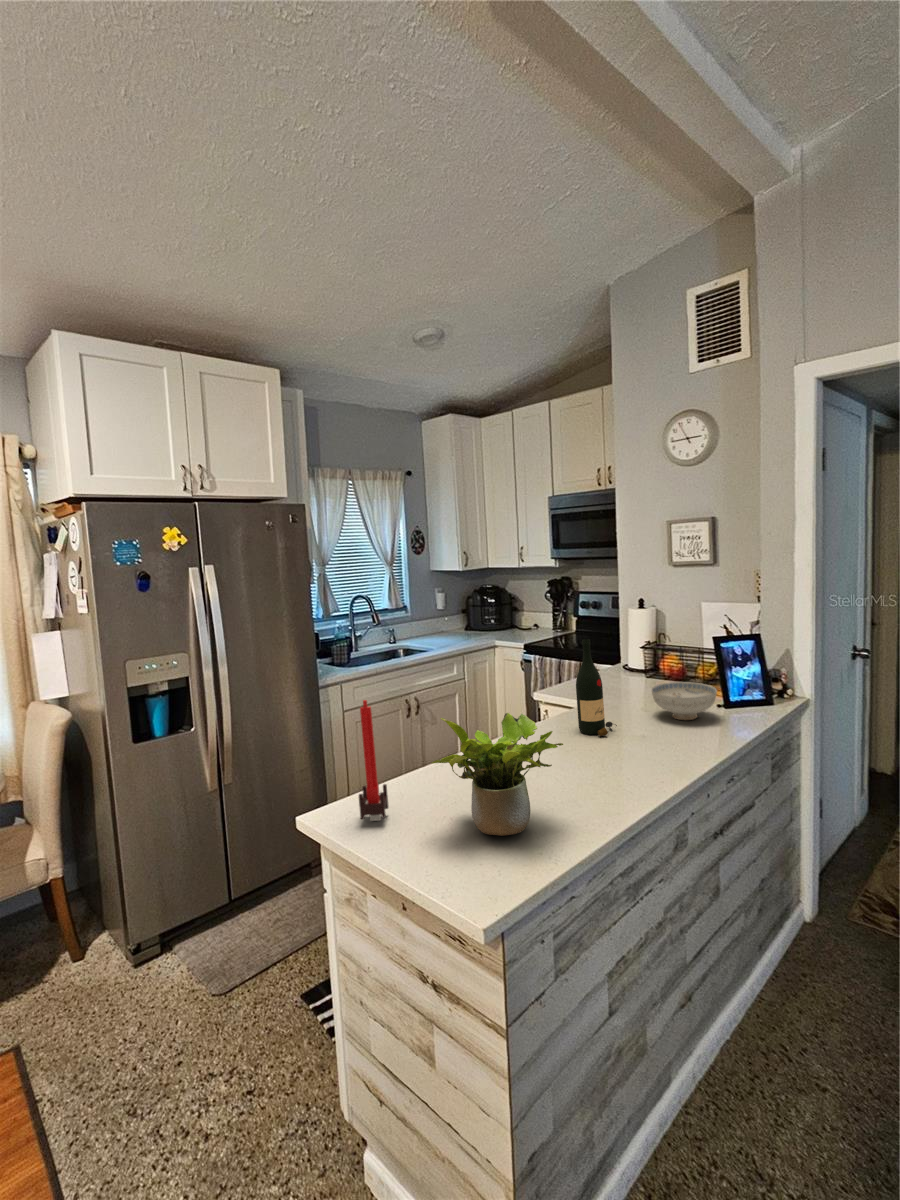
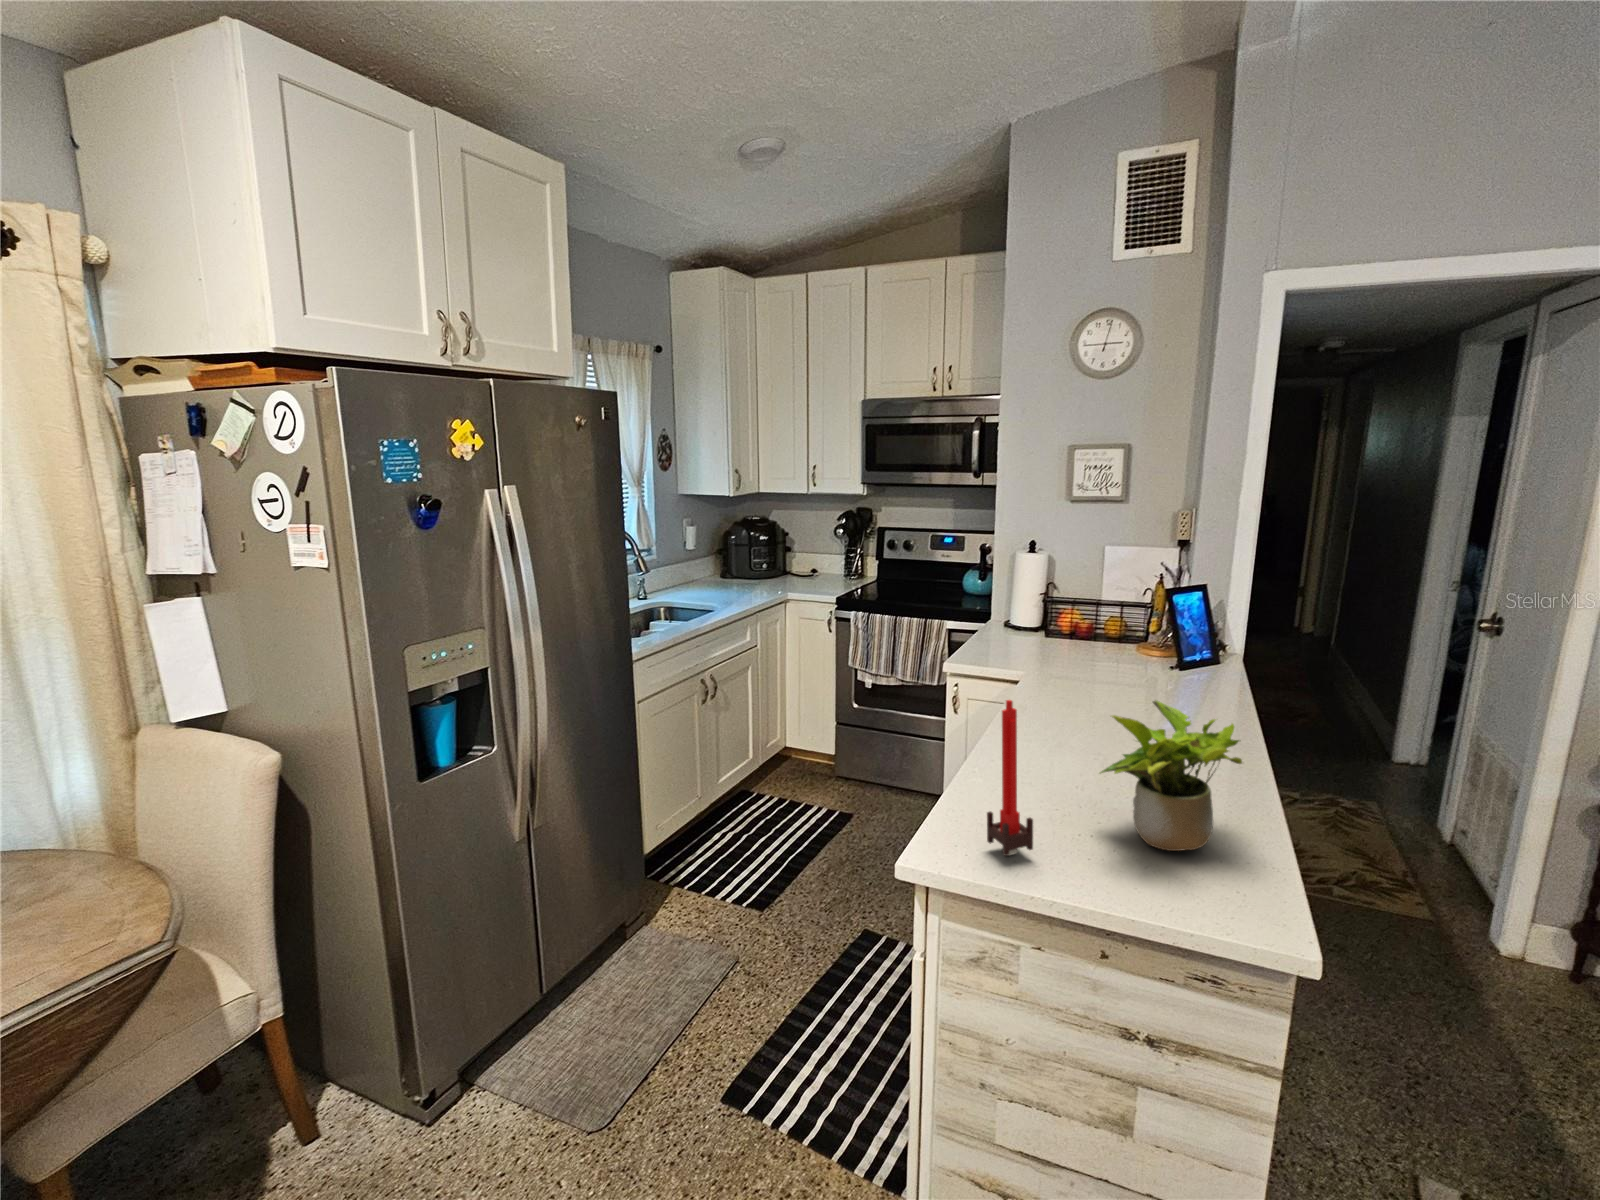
wine bottle: present [576,639,617,736] -> none [1071,598,1113,714]
ceramic bowl: present [652,682,717,720] -> none [1121,641,1198,686]

